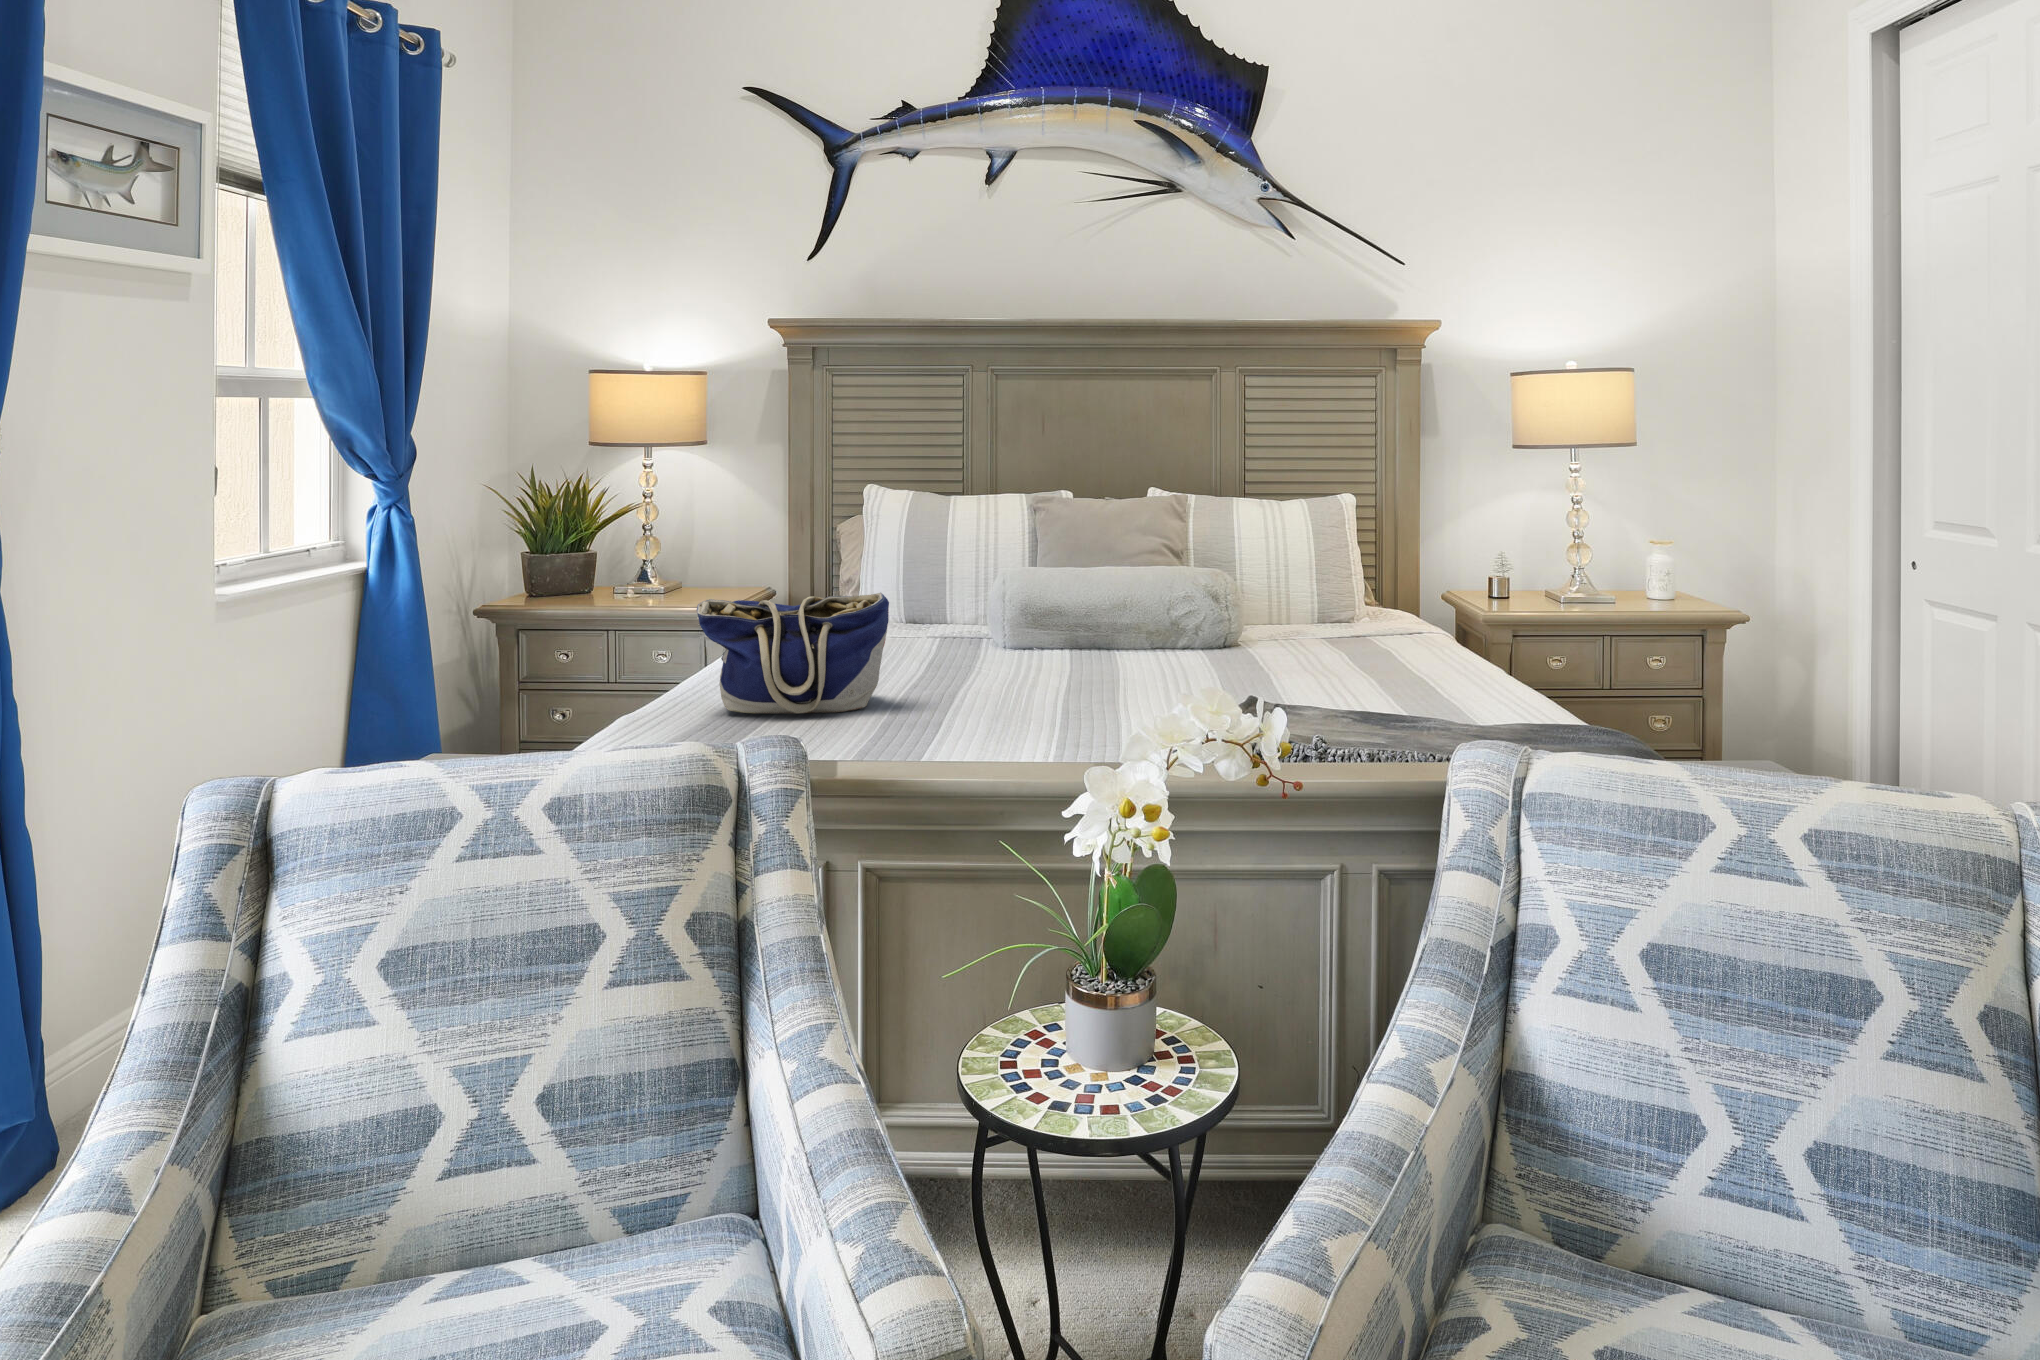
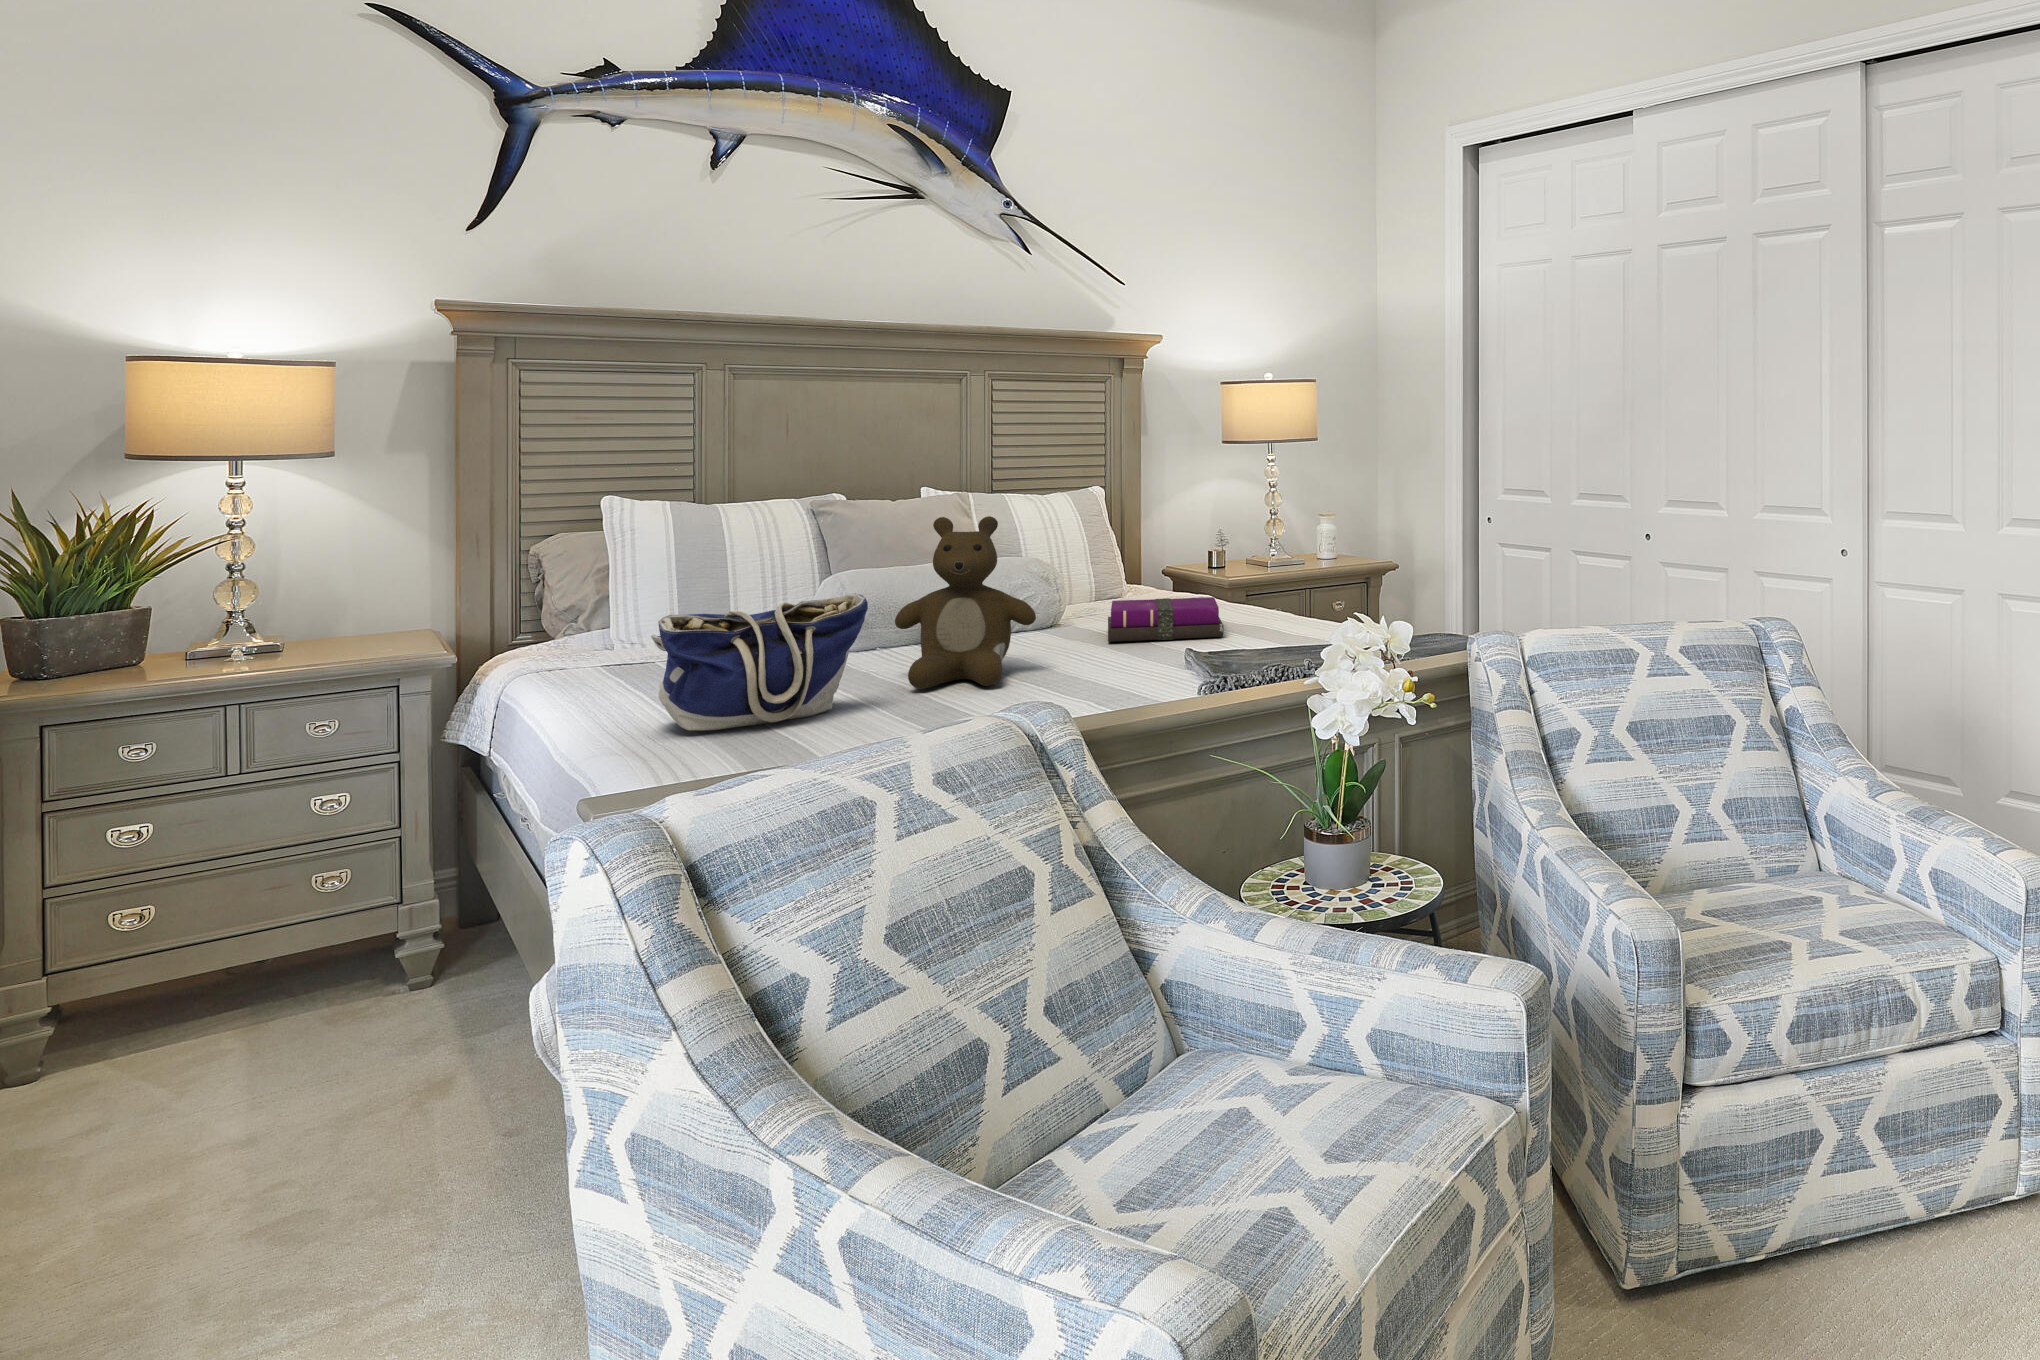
teddy bear: none [955,519,1097,705] -> present [895,516,1036,689]
notebook: none [1225,624,1380,680] -> present [1108,597,1223,642]

